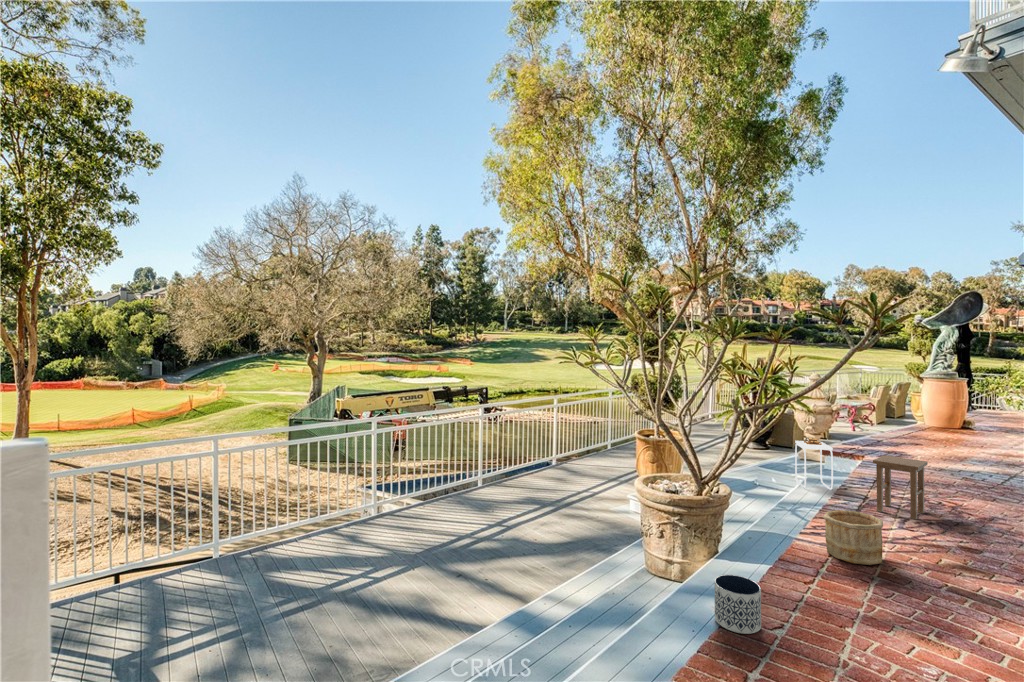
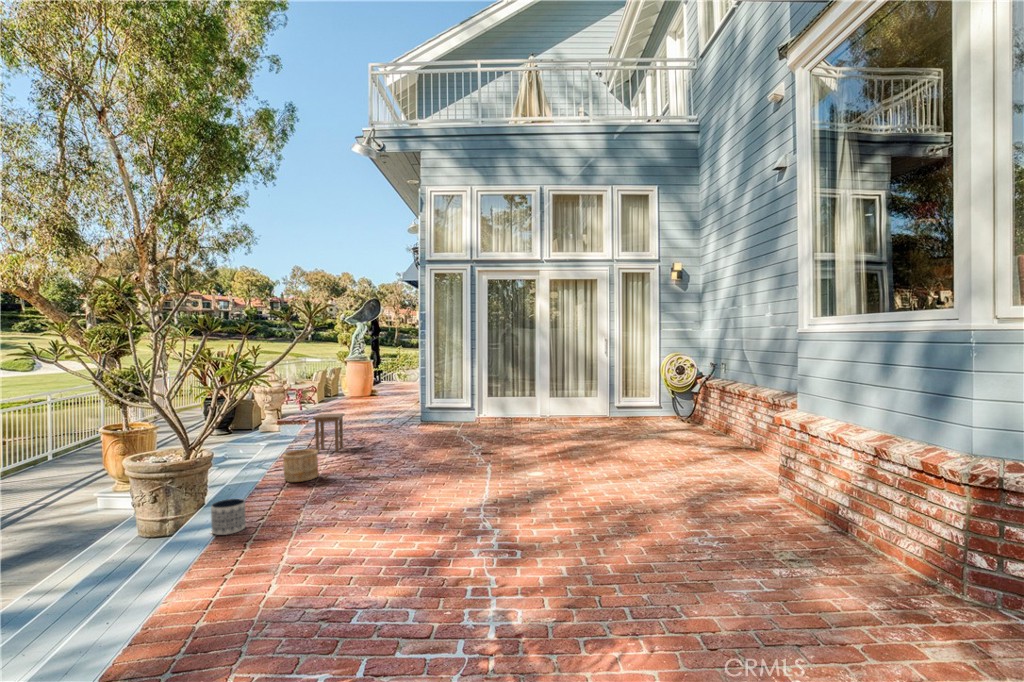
side table: present [795,438,833,489] -> none [258,411,287,451]

